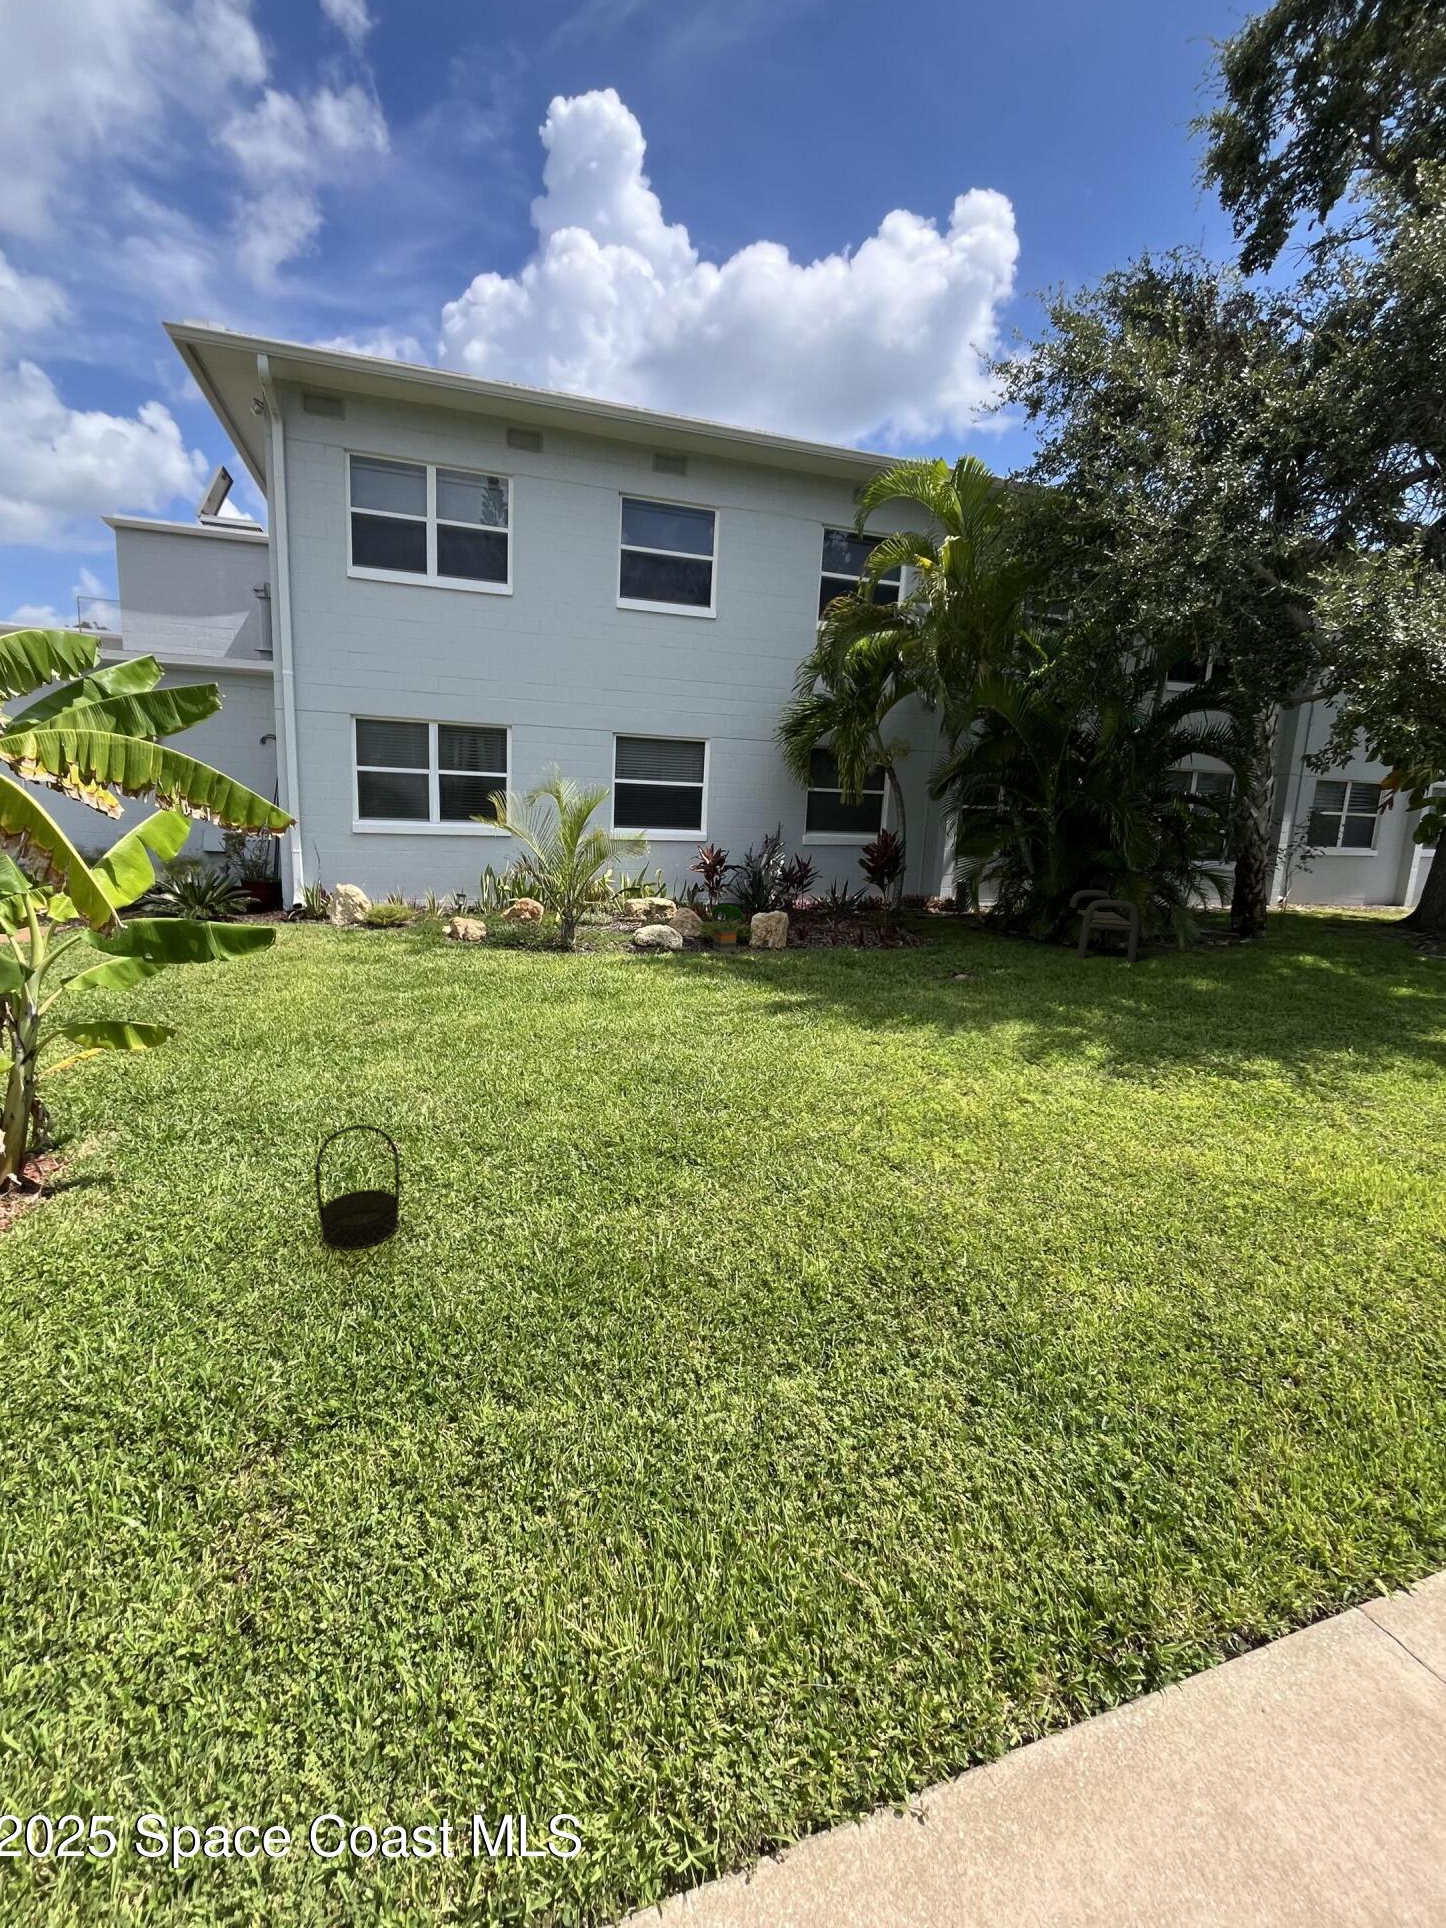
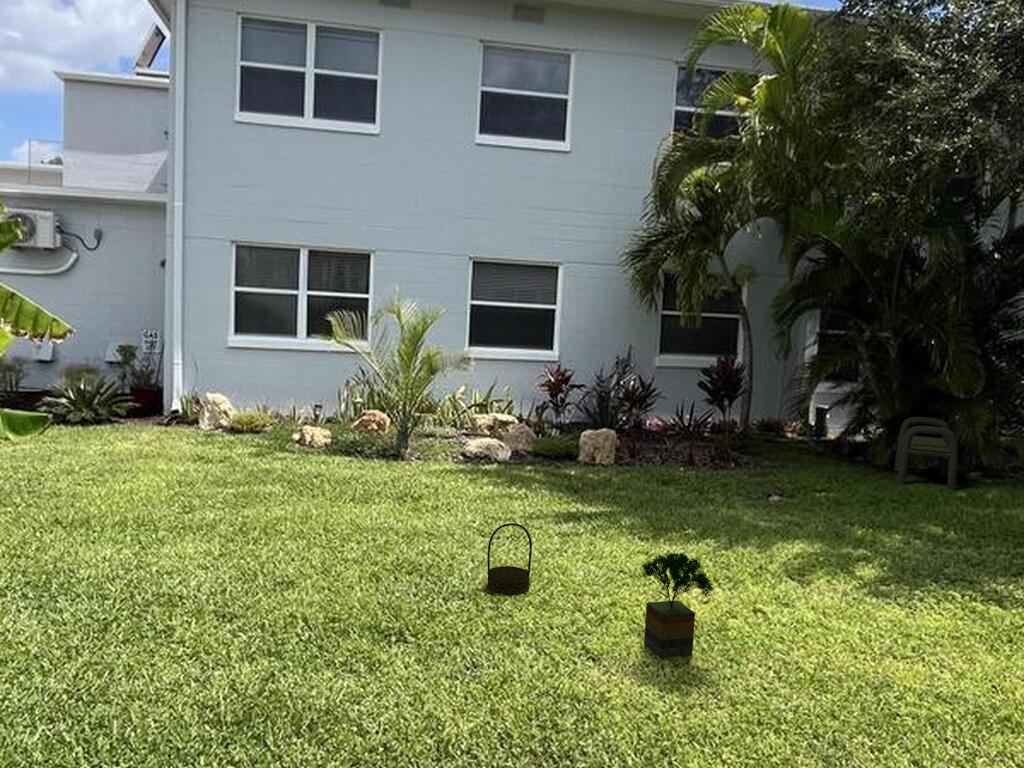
potted tree: present [712,905,744,952] -> present [641,552,713,658]
basket: present [315,1125,400,1250] -> present [487,523,532,594]

